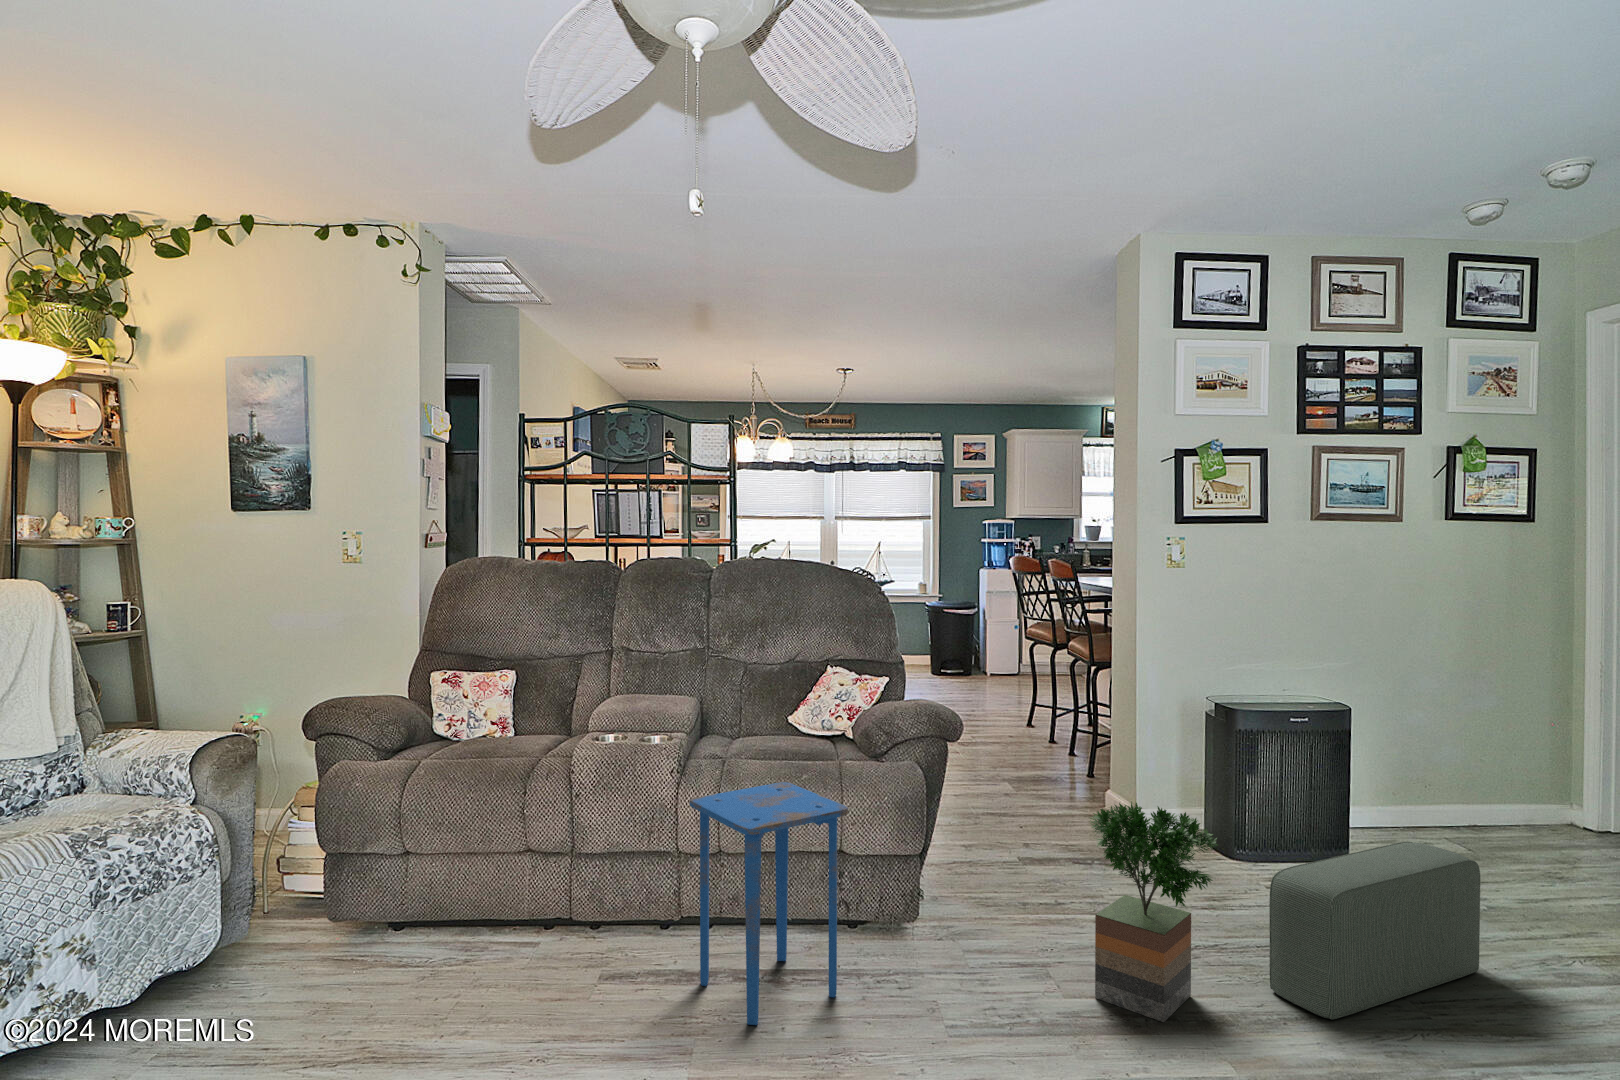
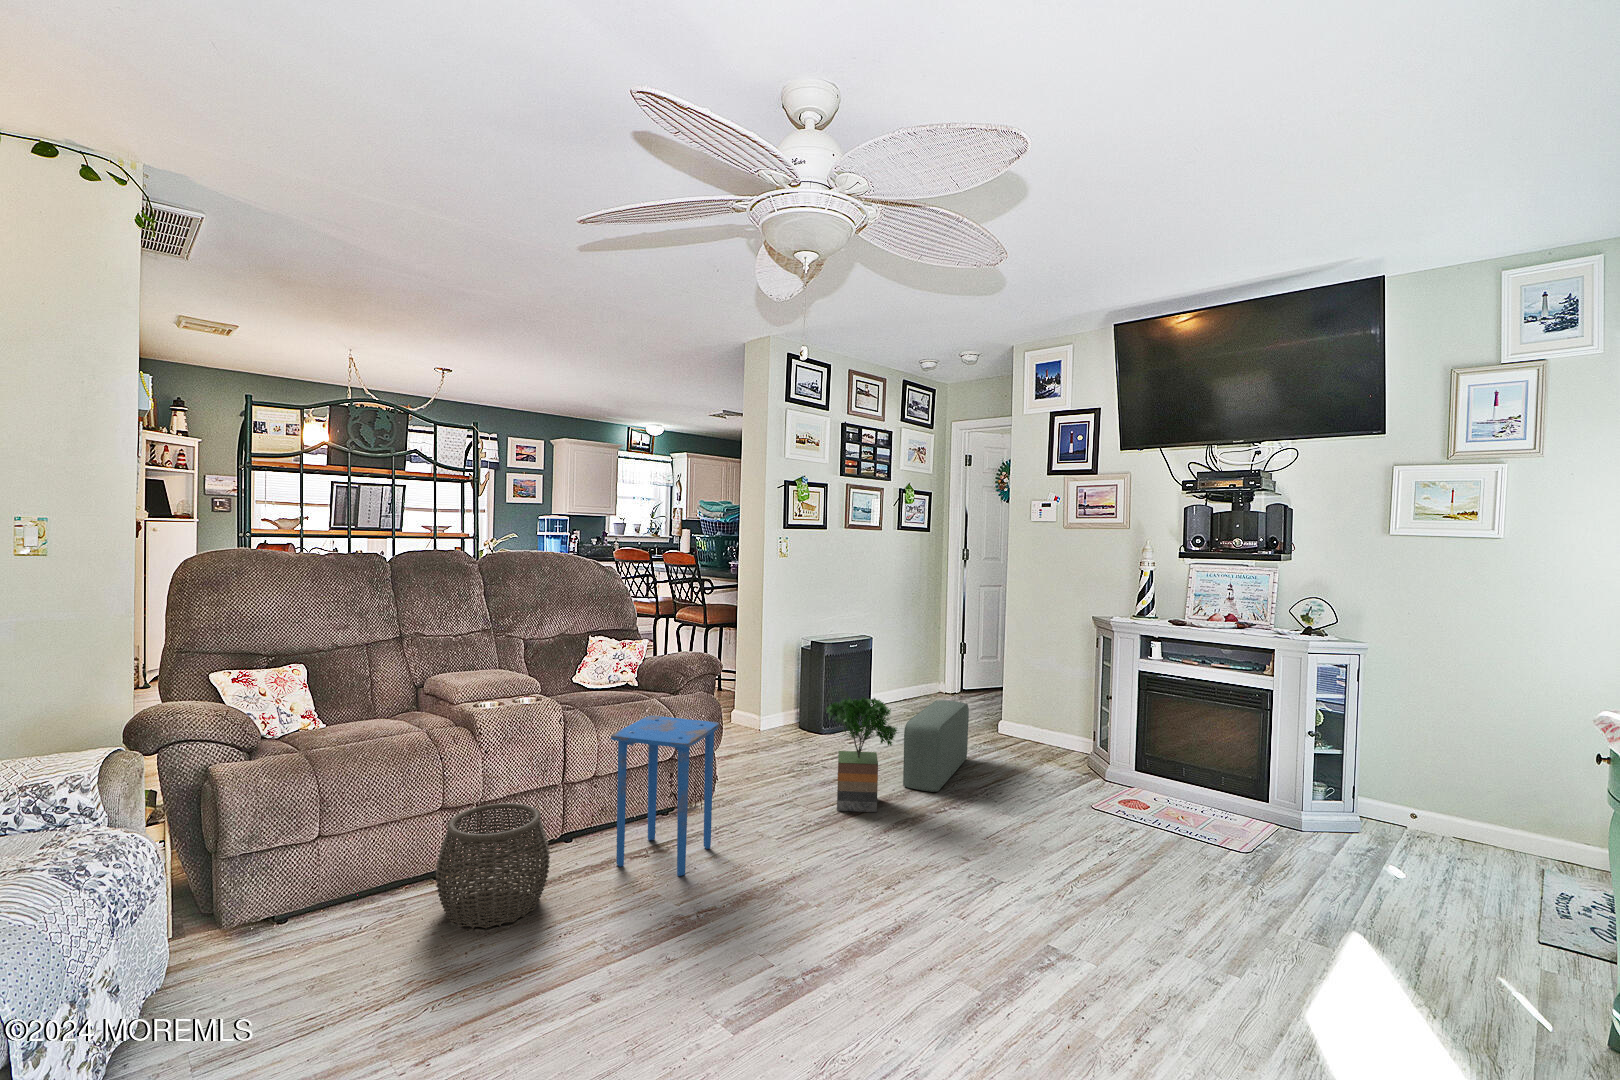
woven basket: none [451,860,591,1017] -> present [436,803,550,929]

